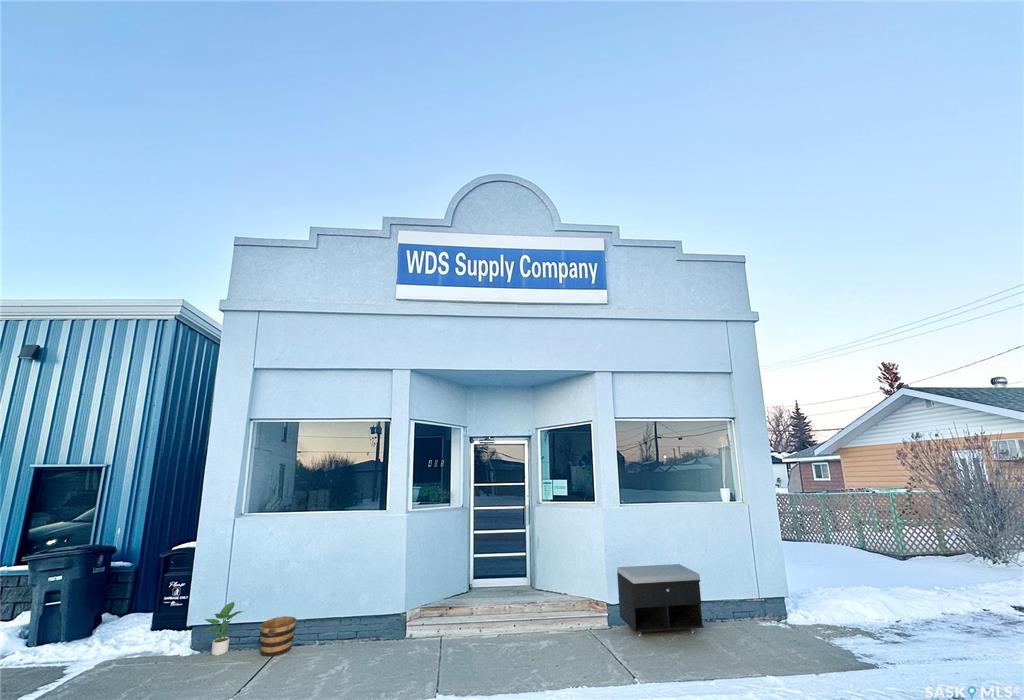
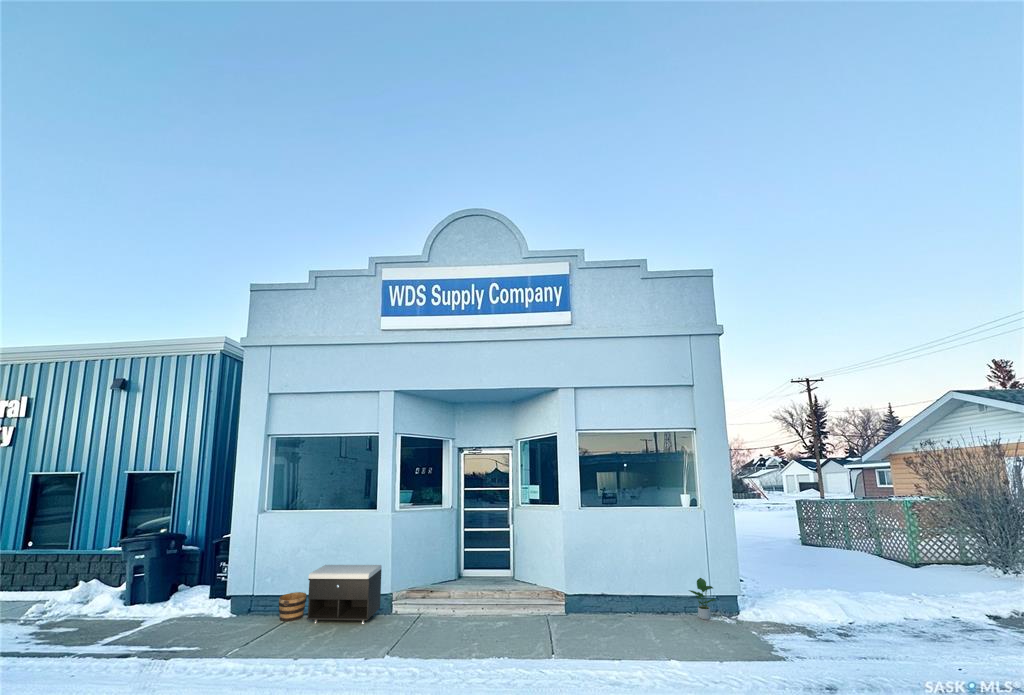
storage bench: present [617,564,704,636] -> present [307,565,382,624]
potted plant: present [205,602,243,656] -> present [689,578,715,620]

